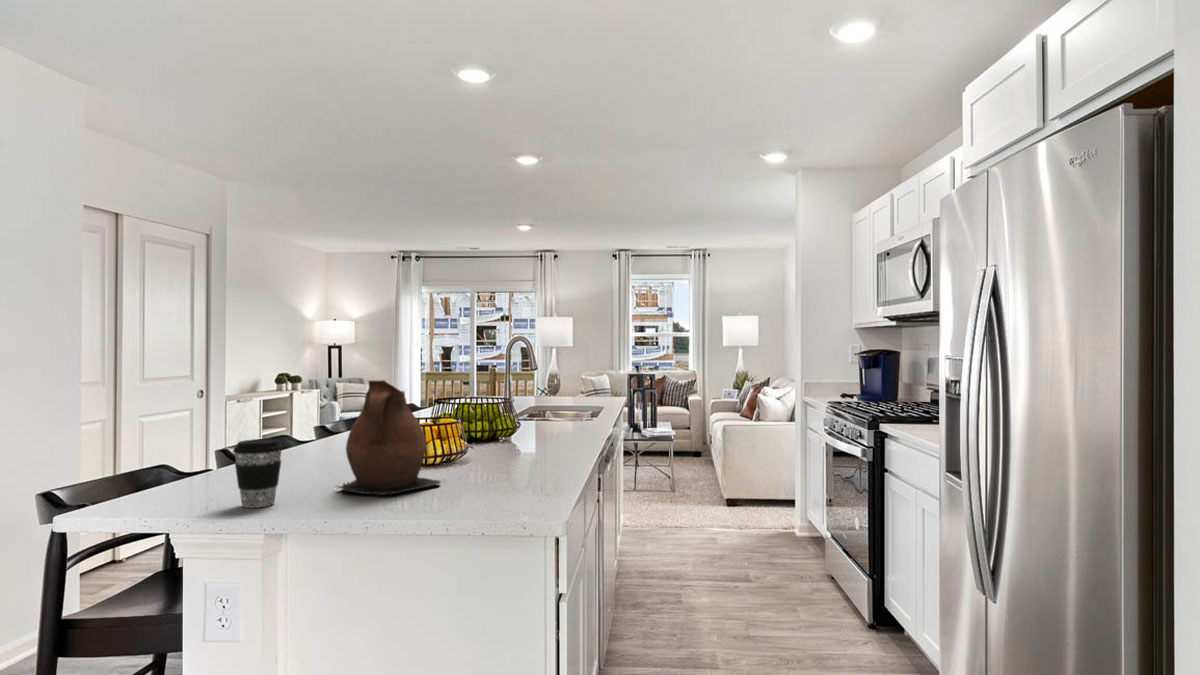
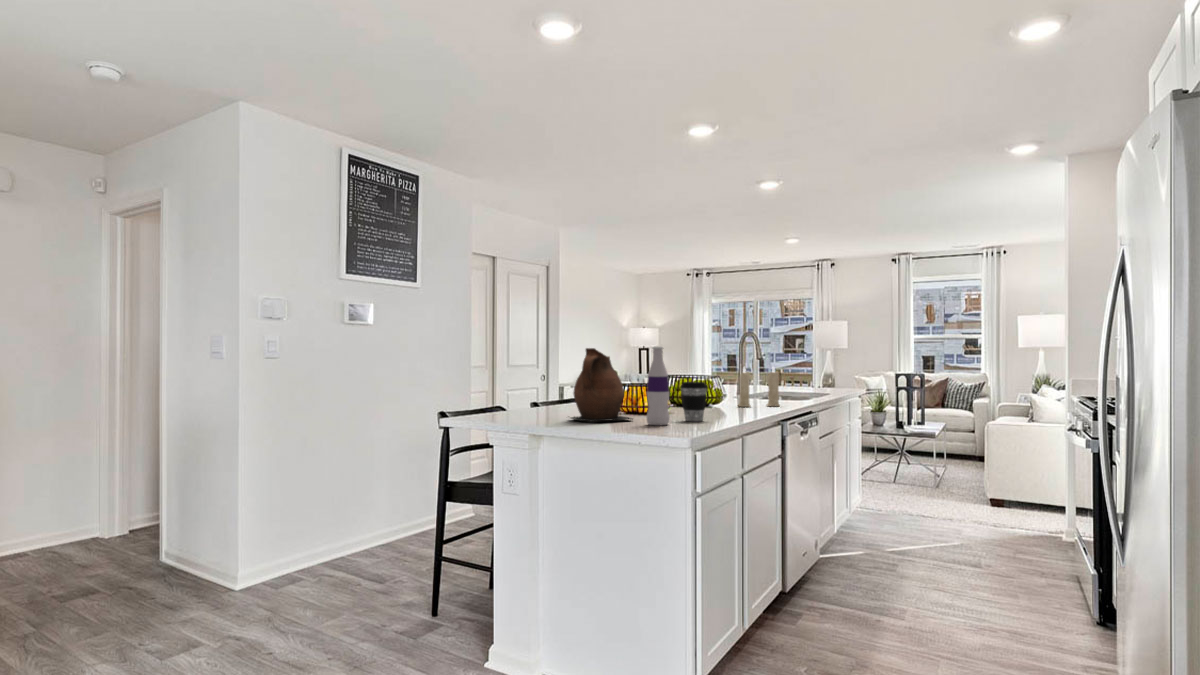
bottle: none [472,378,506,495] -> present [646,347,669,425]
candle: none [533,384,583,439] -> present [738,367,780,407]
coffee cup: present [234,439,283,508] -> present [681,382,707,421]

